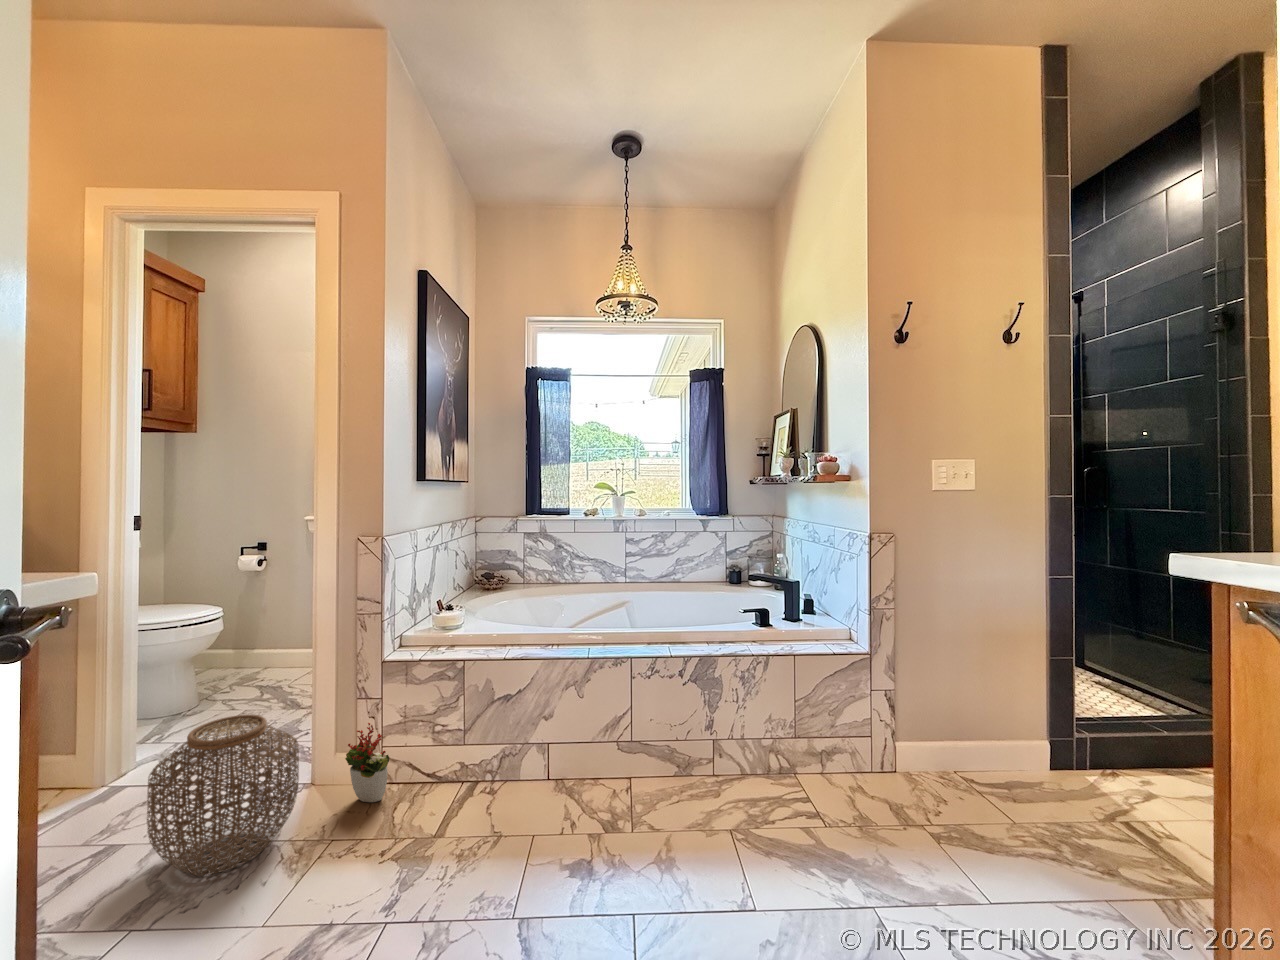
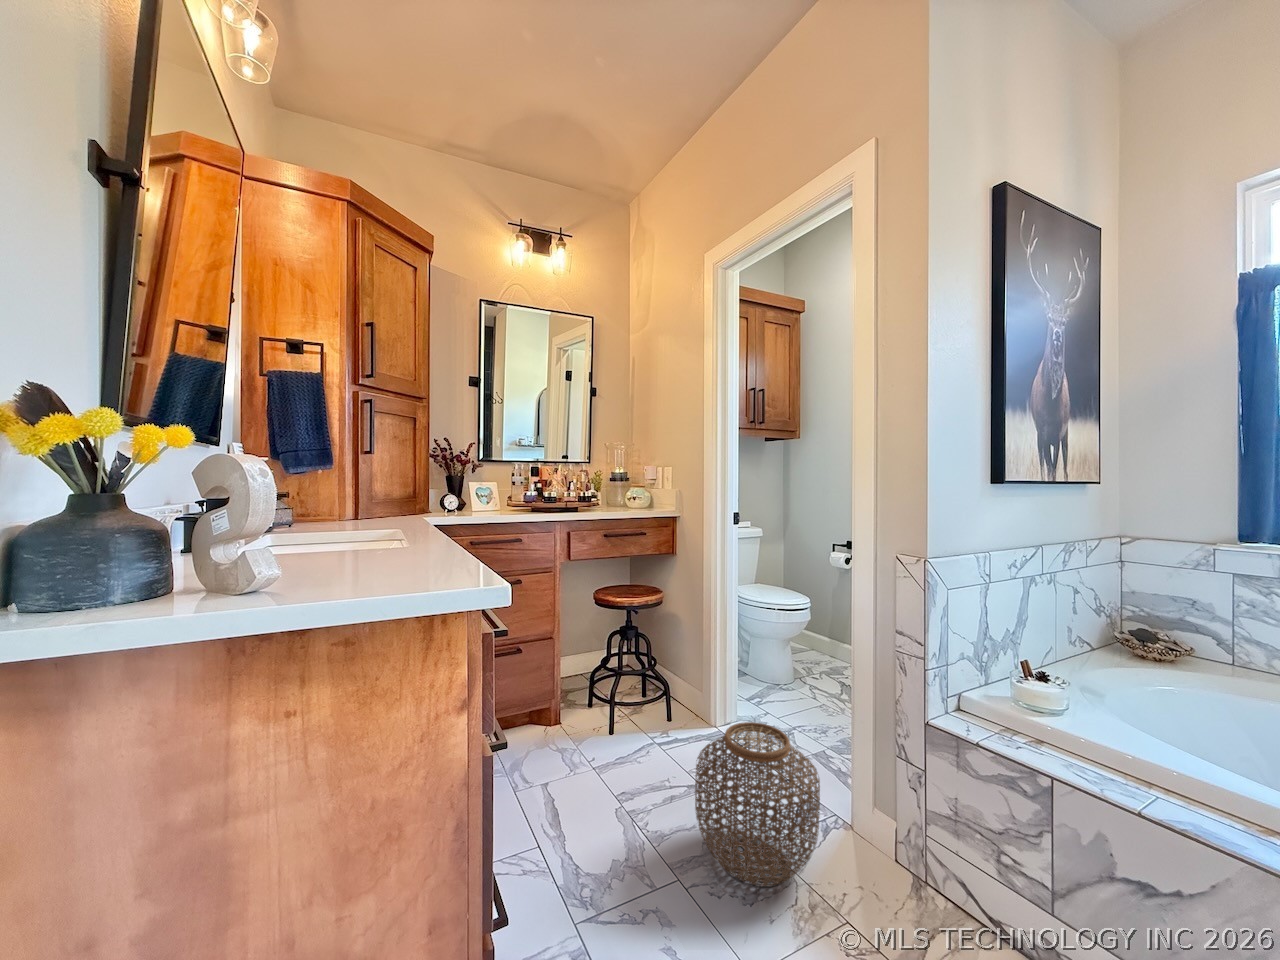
decorative plant: present [345,723,389,802] -> none [876,796,929,906]

